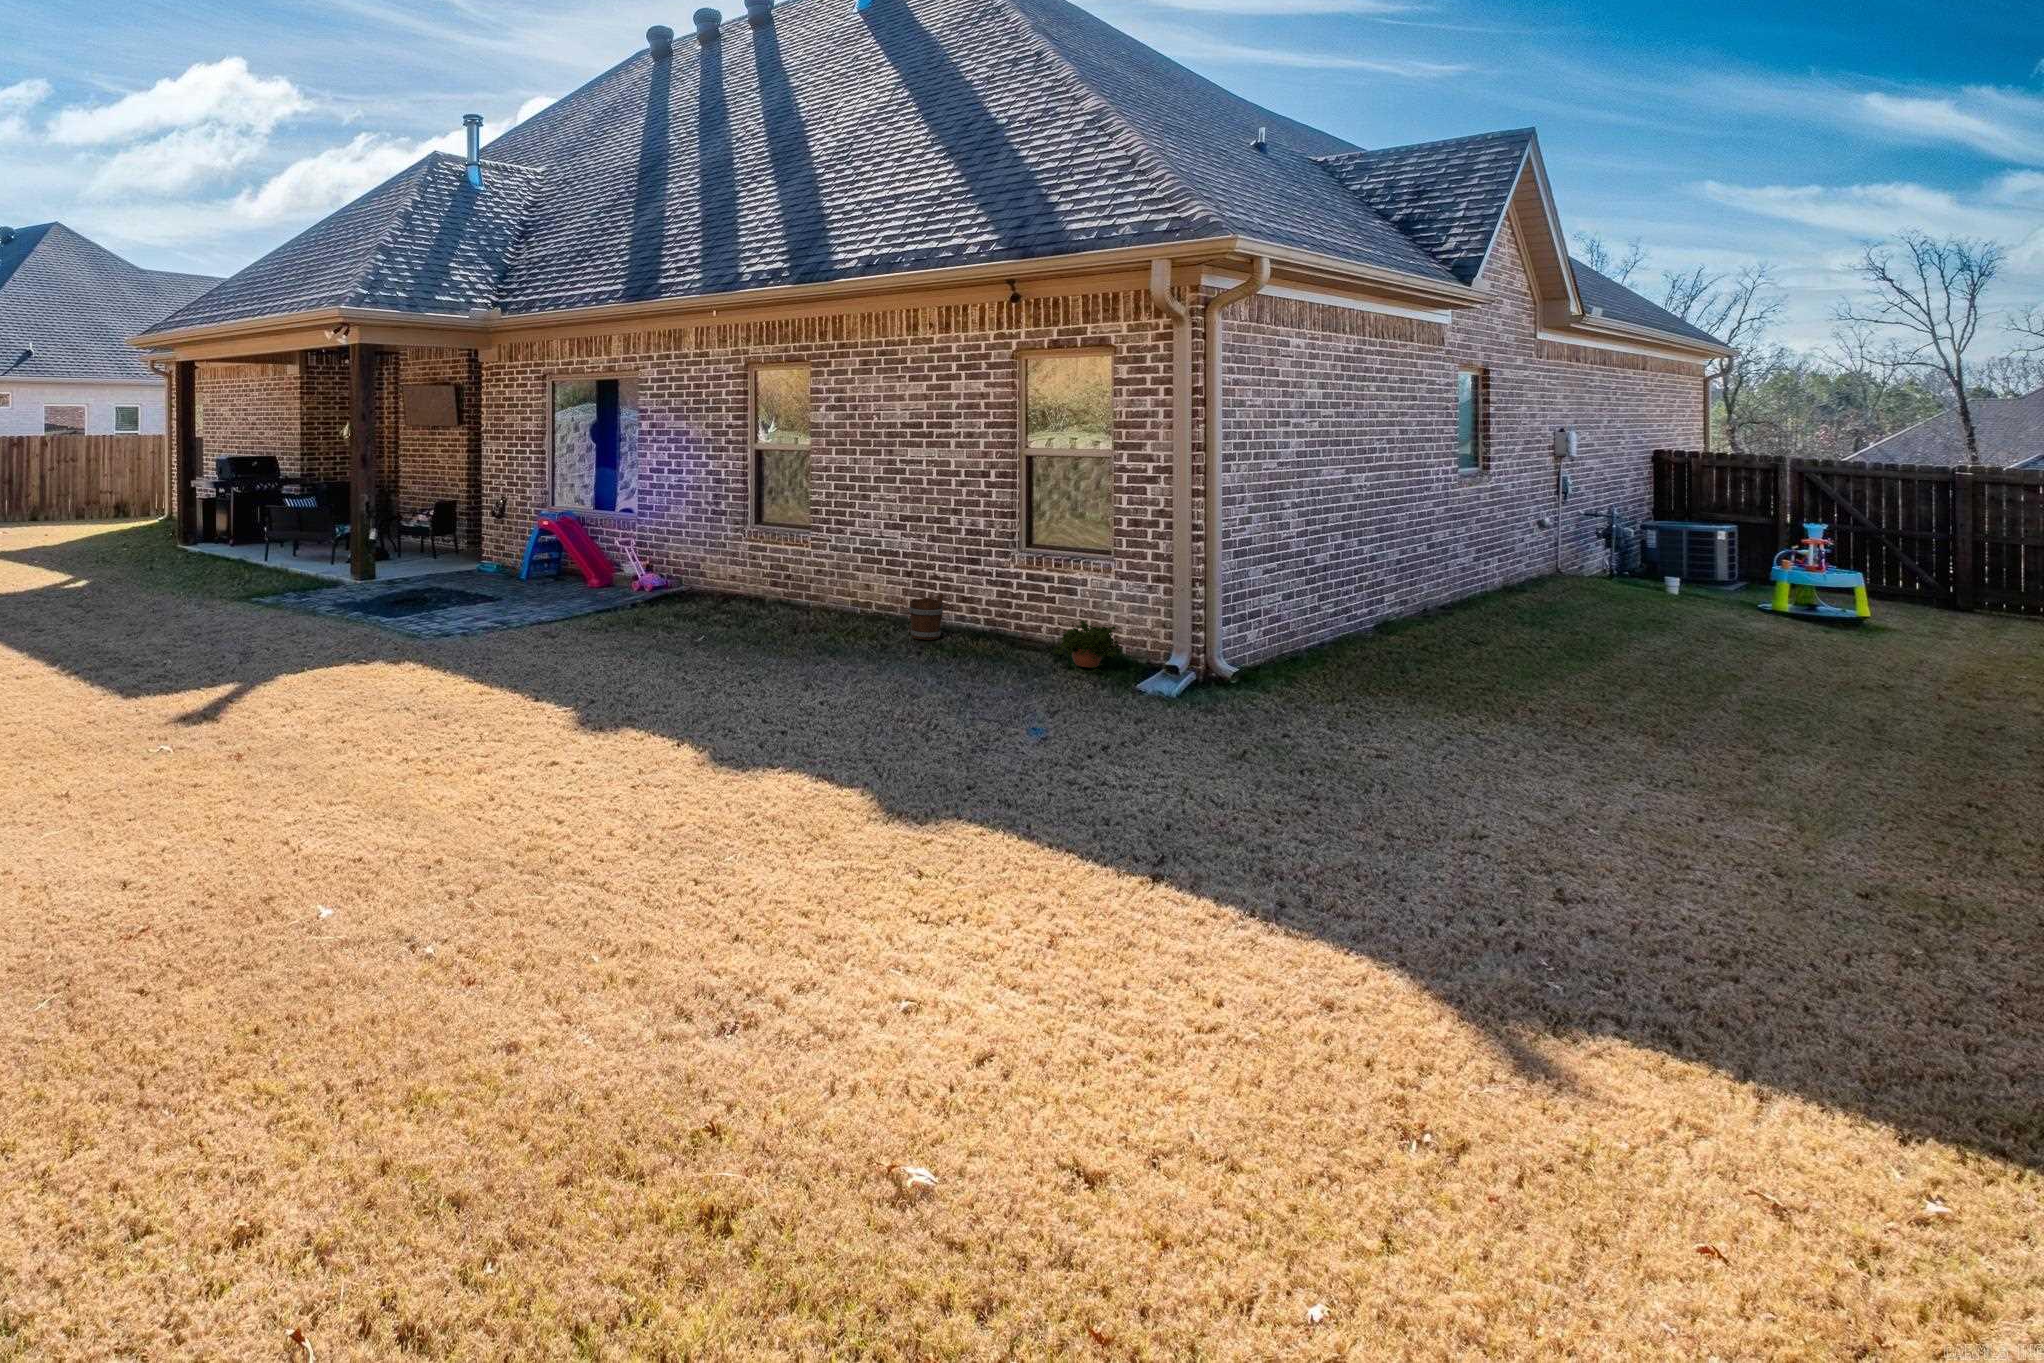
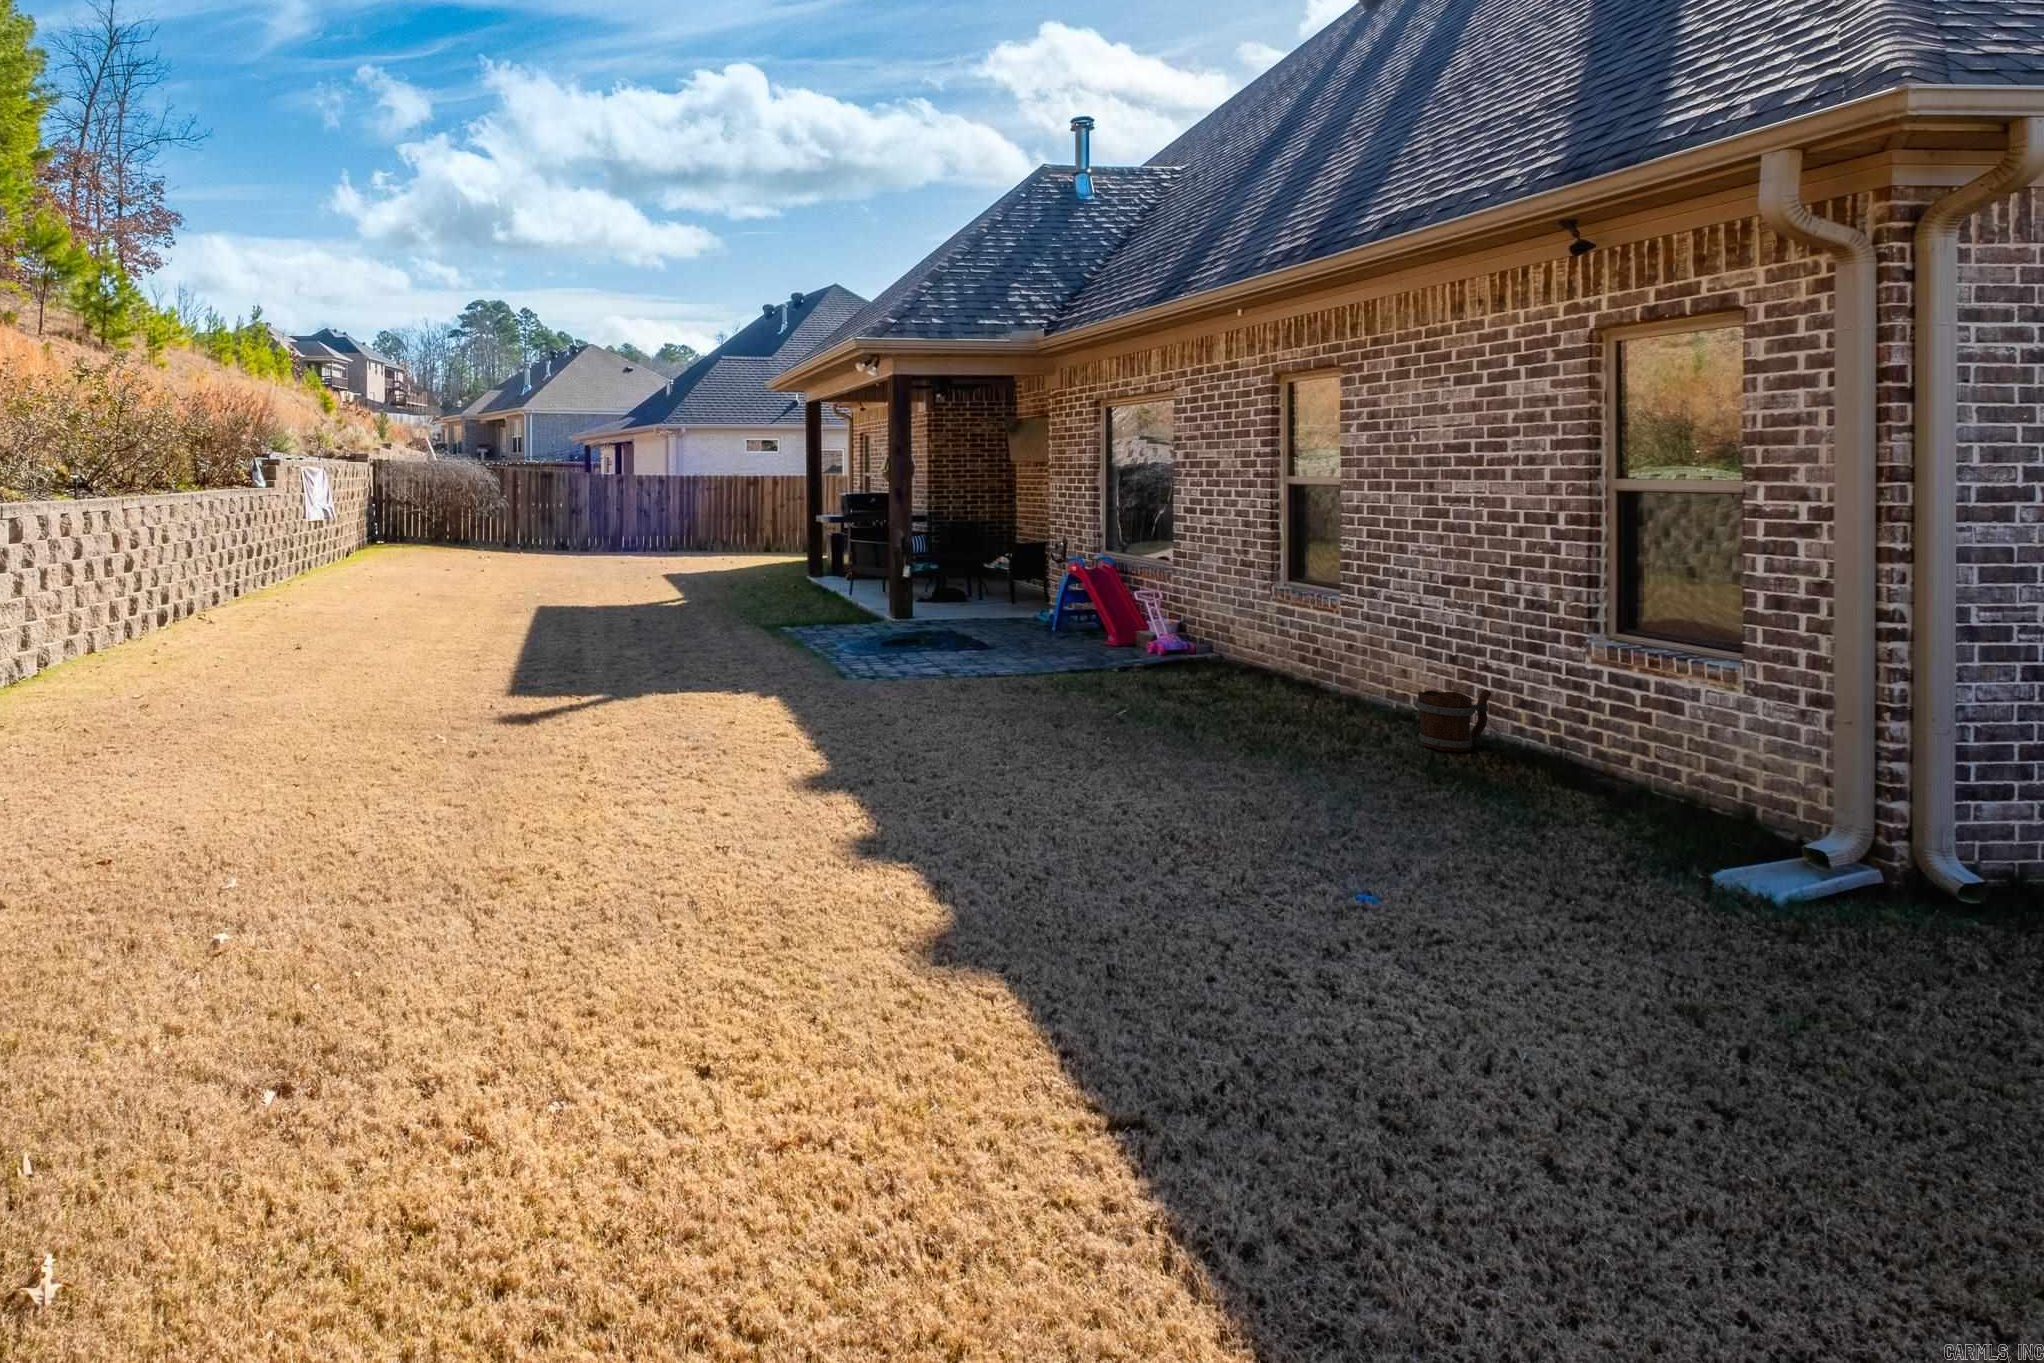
potted plant: present [1054,621,1121,672] -> none [1578,753,1734,837]

